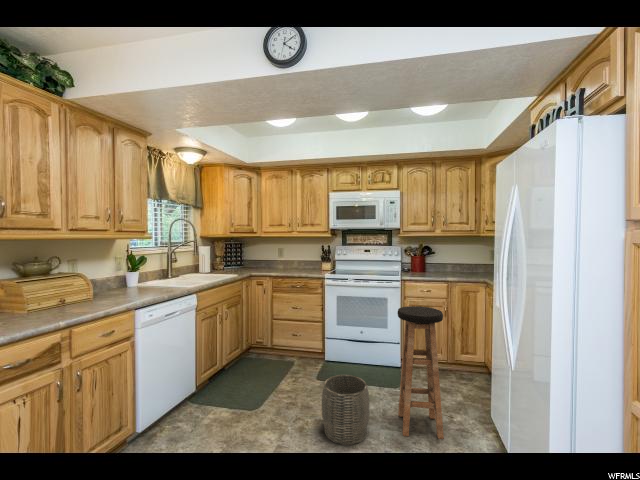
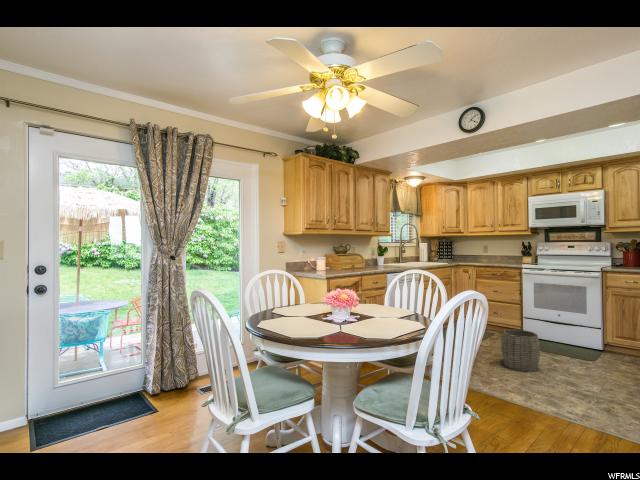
bar stool: present [398,306,444,439] -> none [567,285,610,386]

